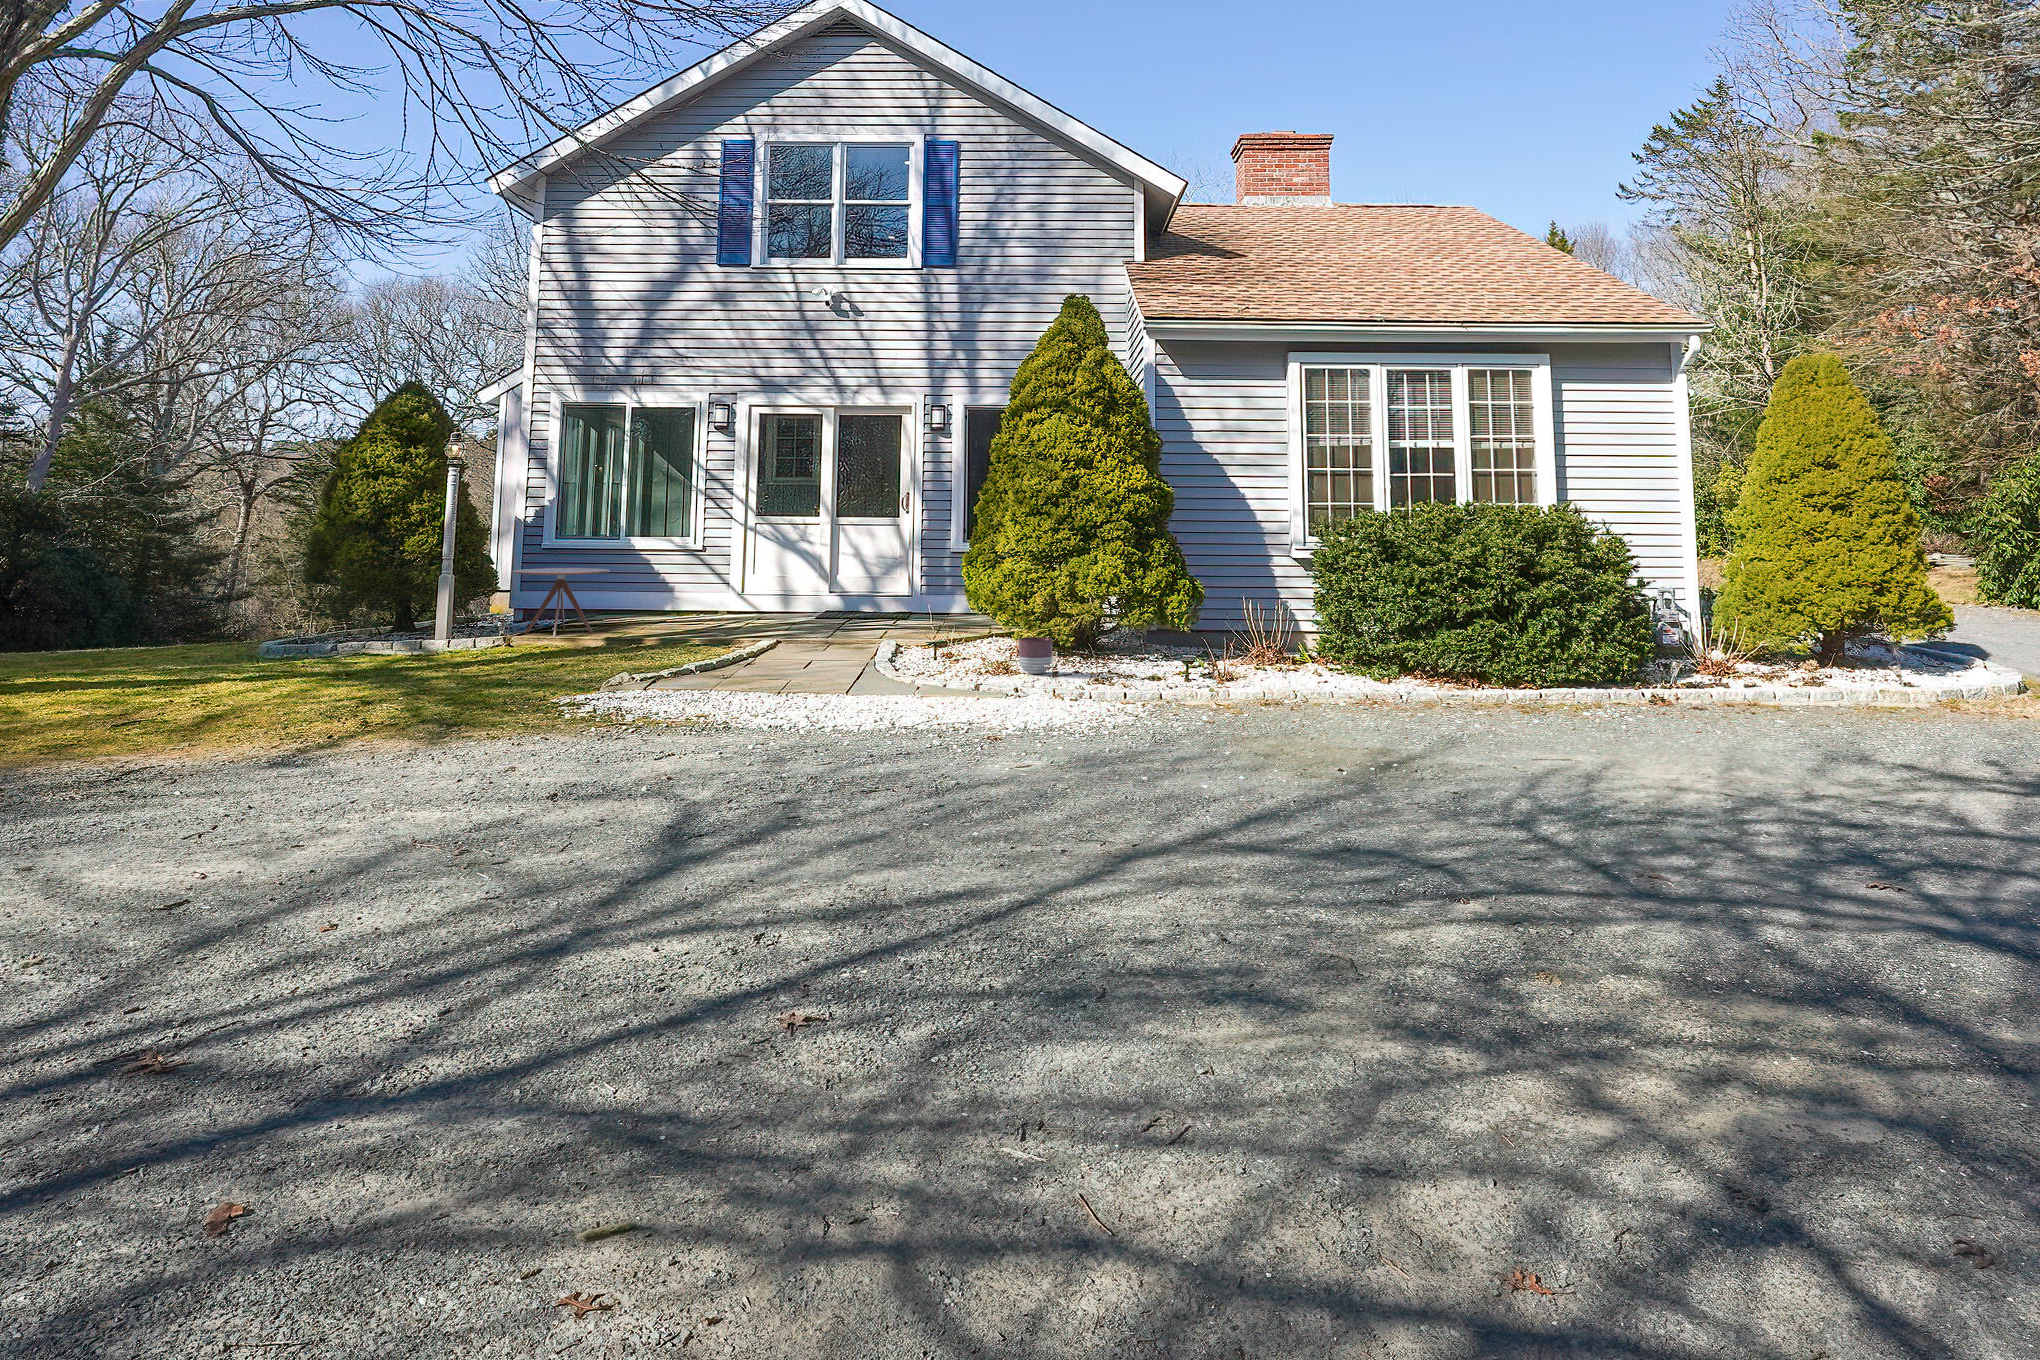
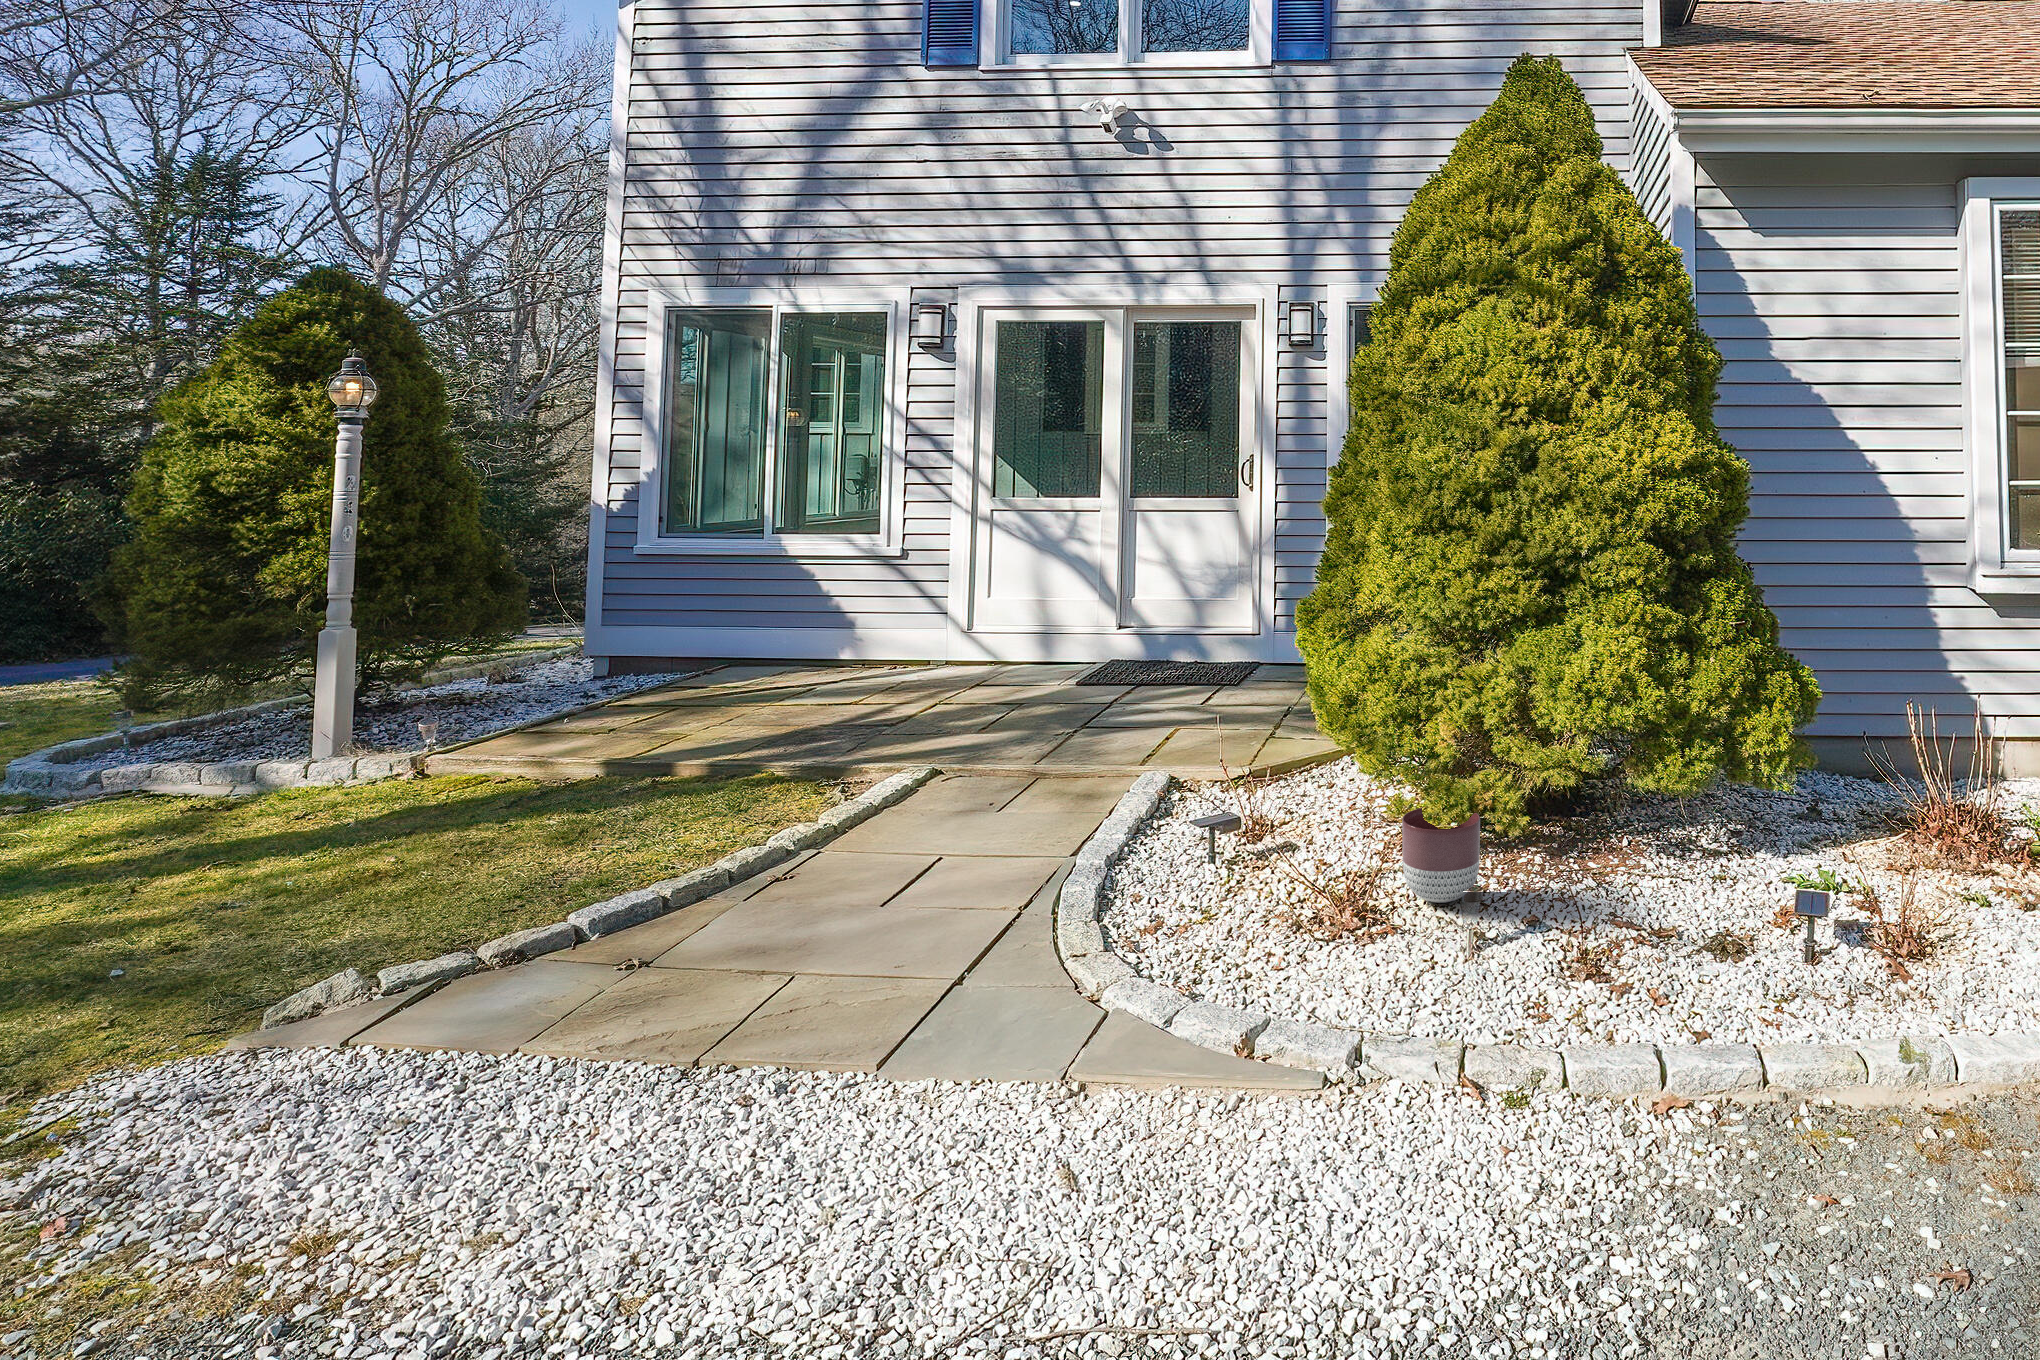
round table: present [513,568,610,637] -> none [527,590,724,726]

